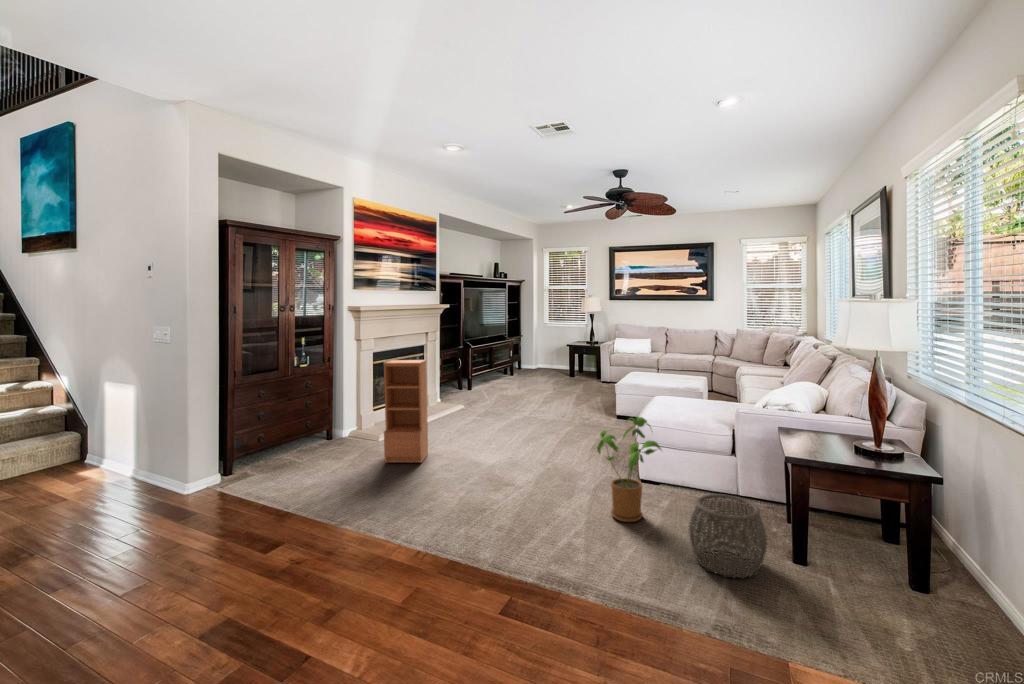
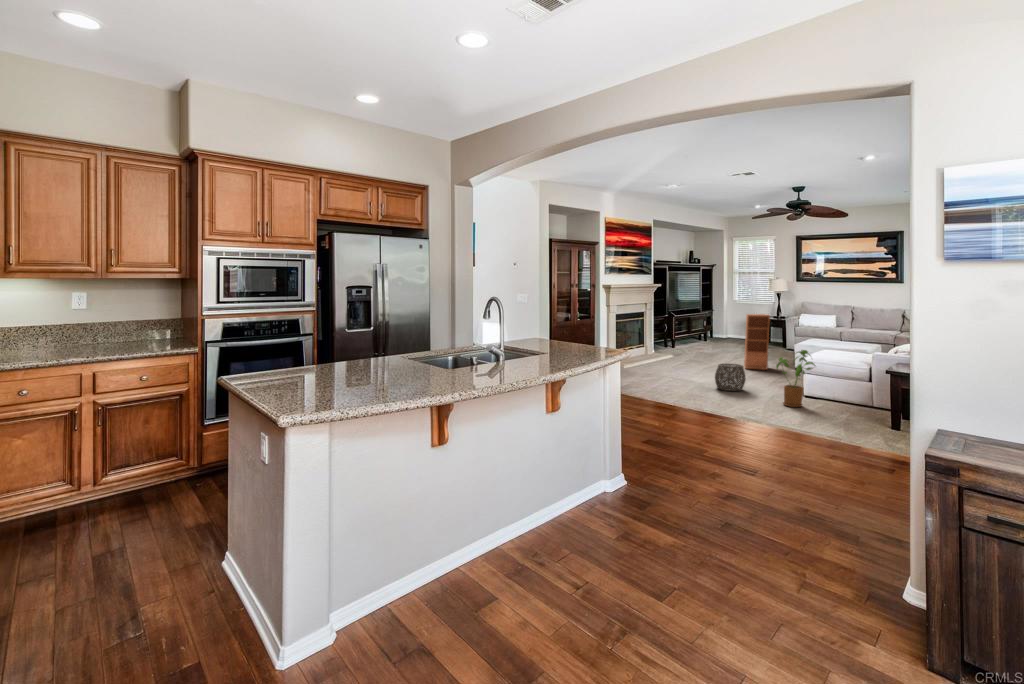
bookcase: present [383,360,428,463] -> present [744,314,770,370]
woven basket: present [689,494,767,578] -> present [715,364,746,391]

